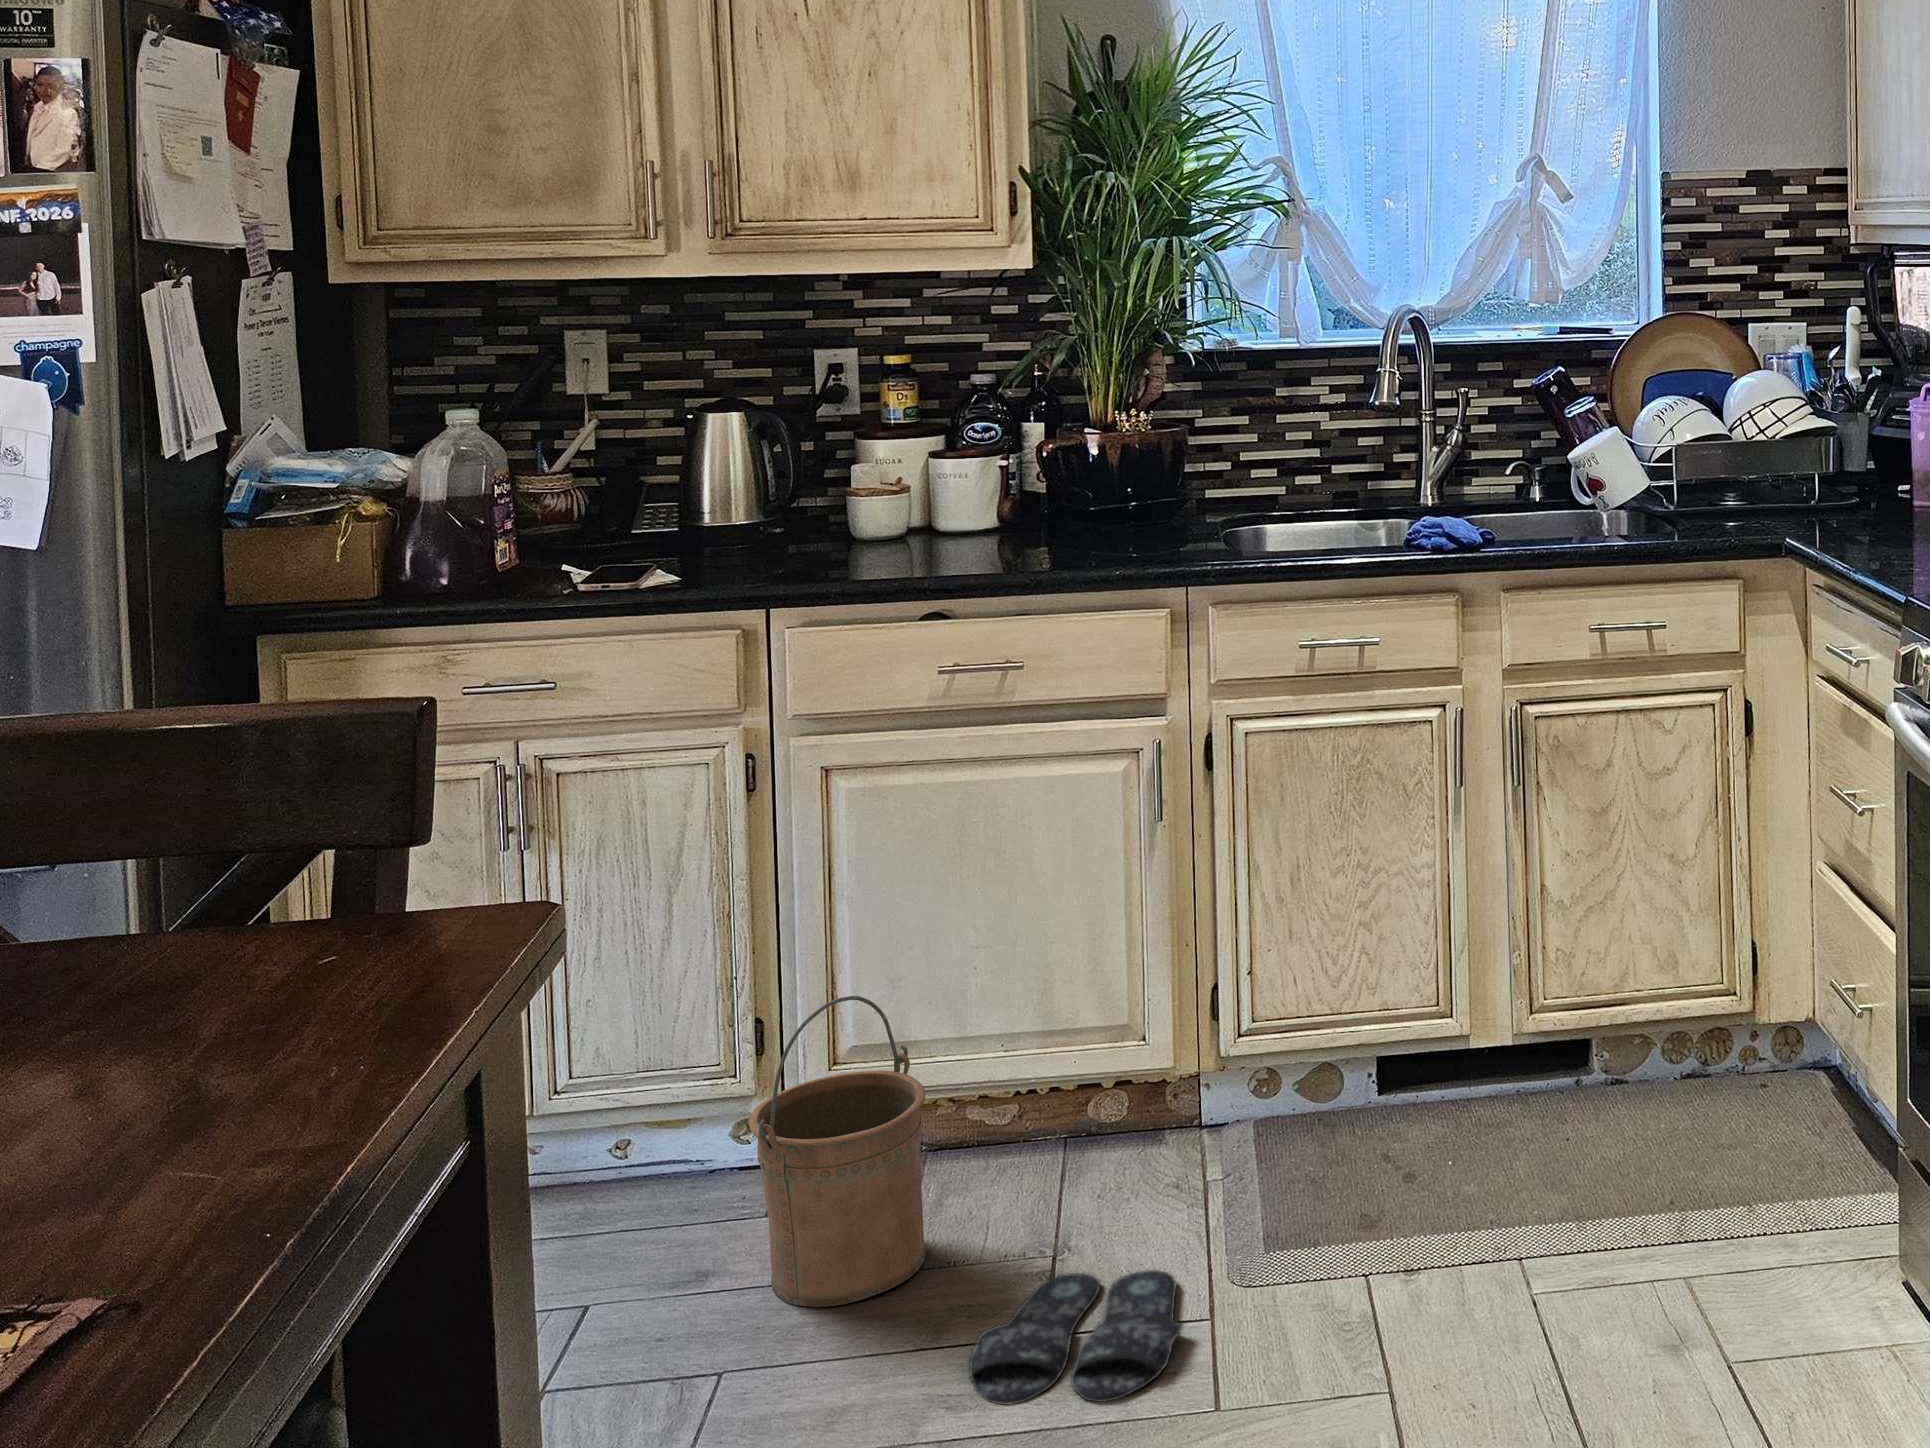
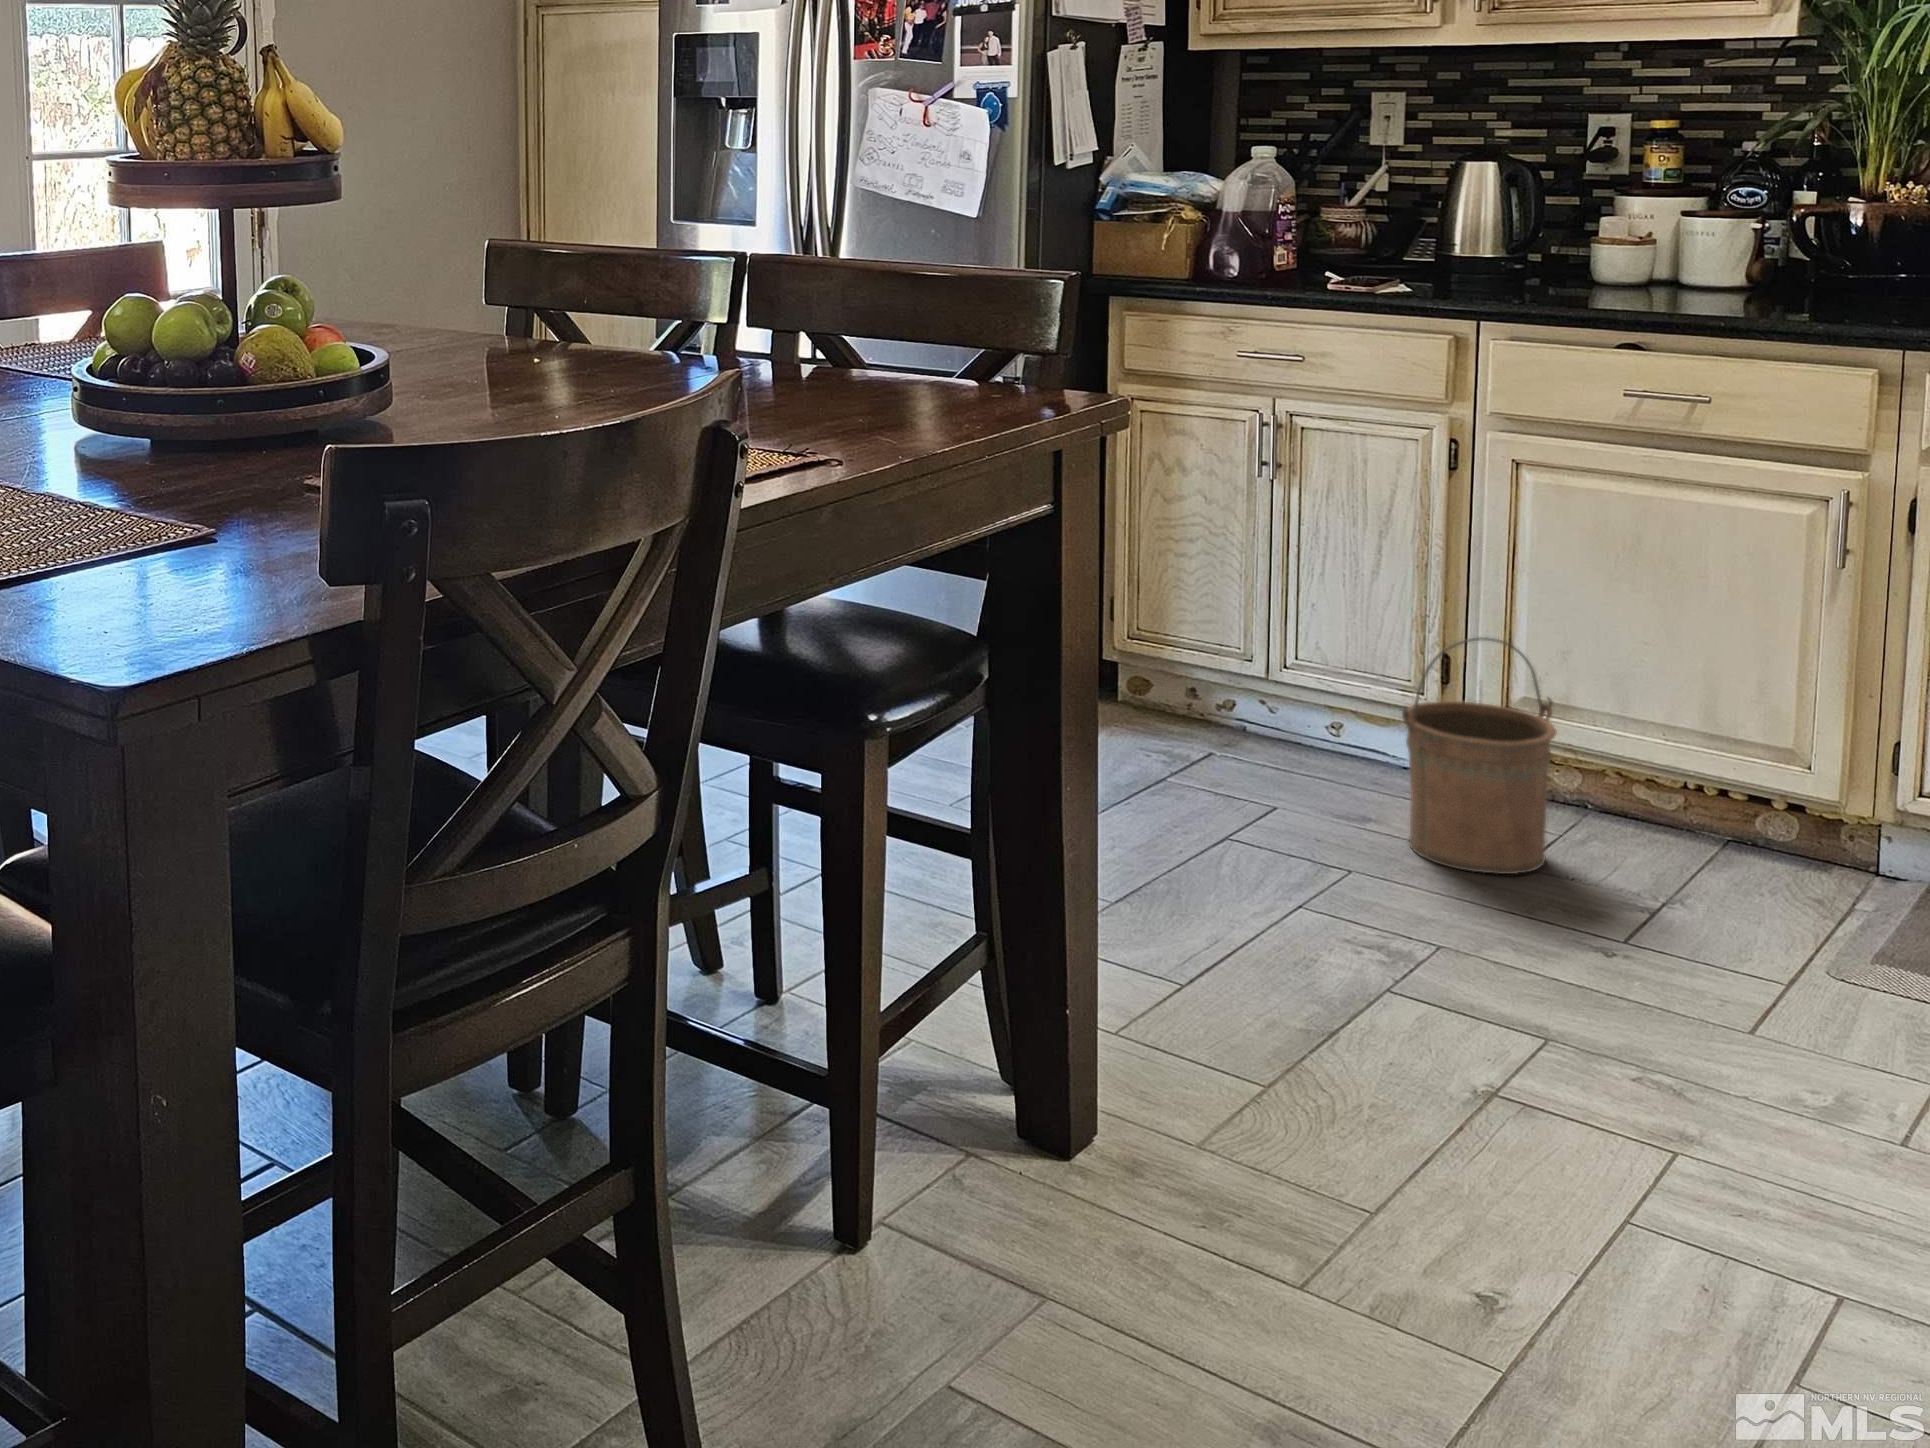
slippers: present [970,1270,1183,1405] -> none [1532,916,1761,1005]

